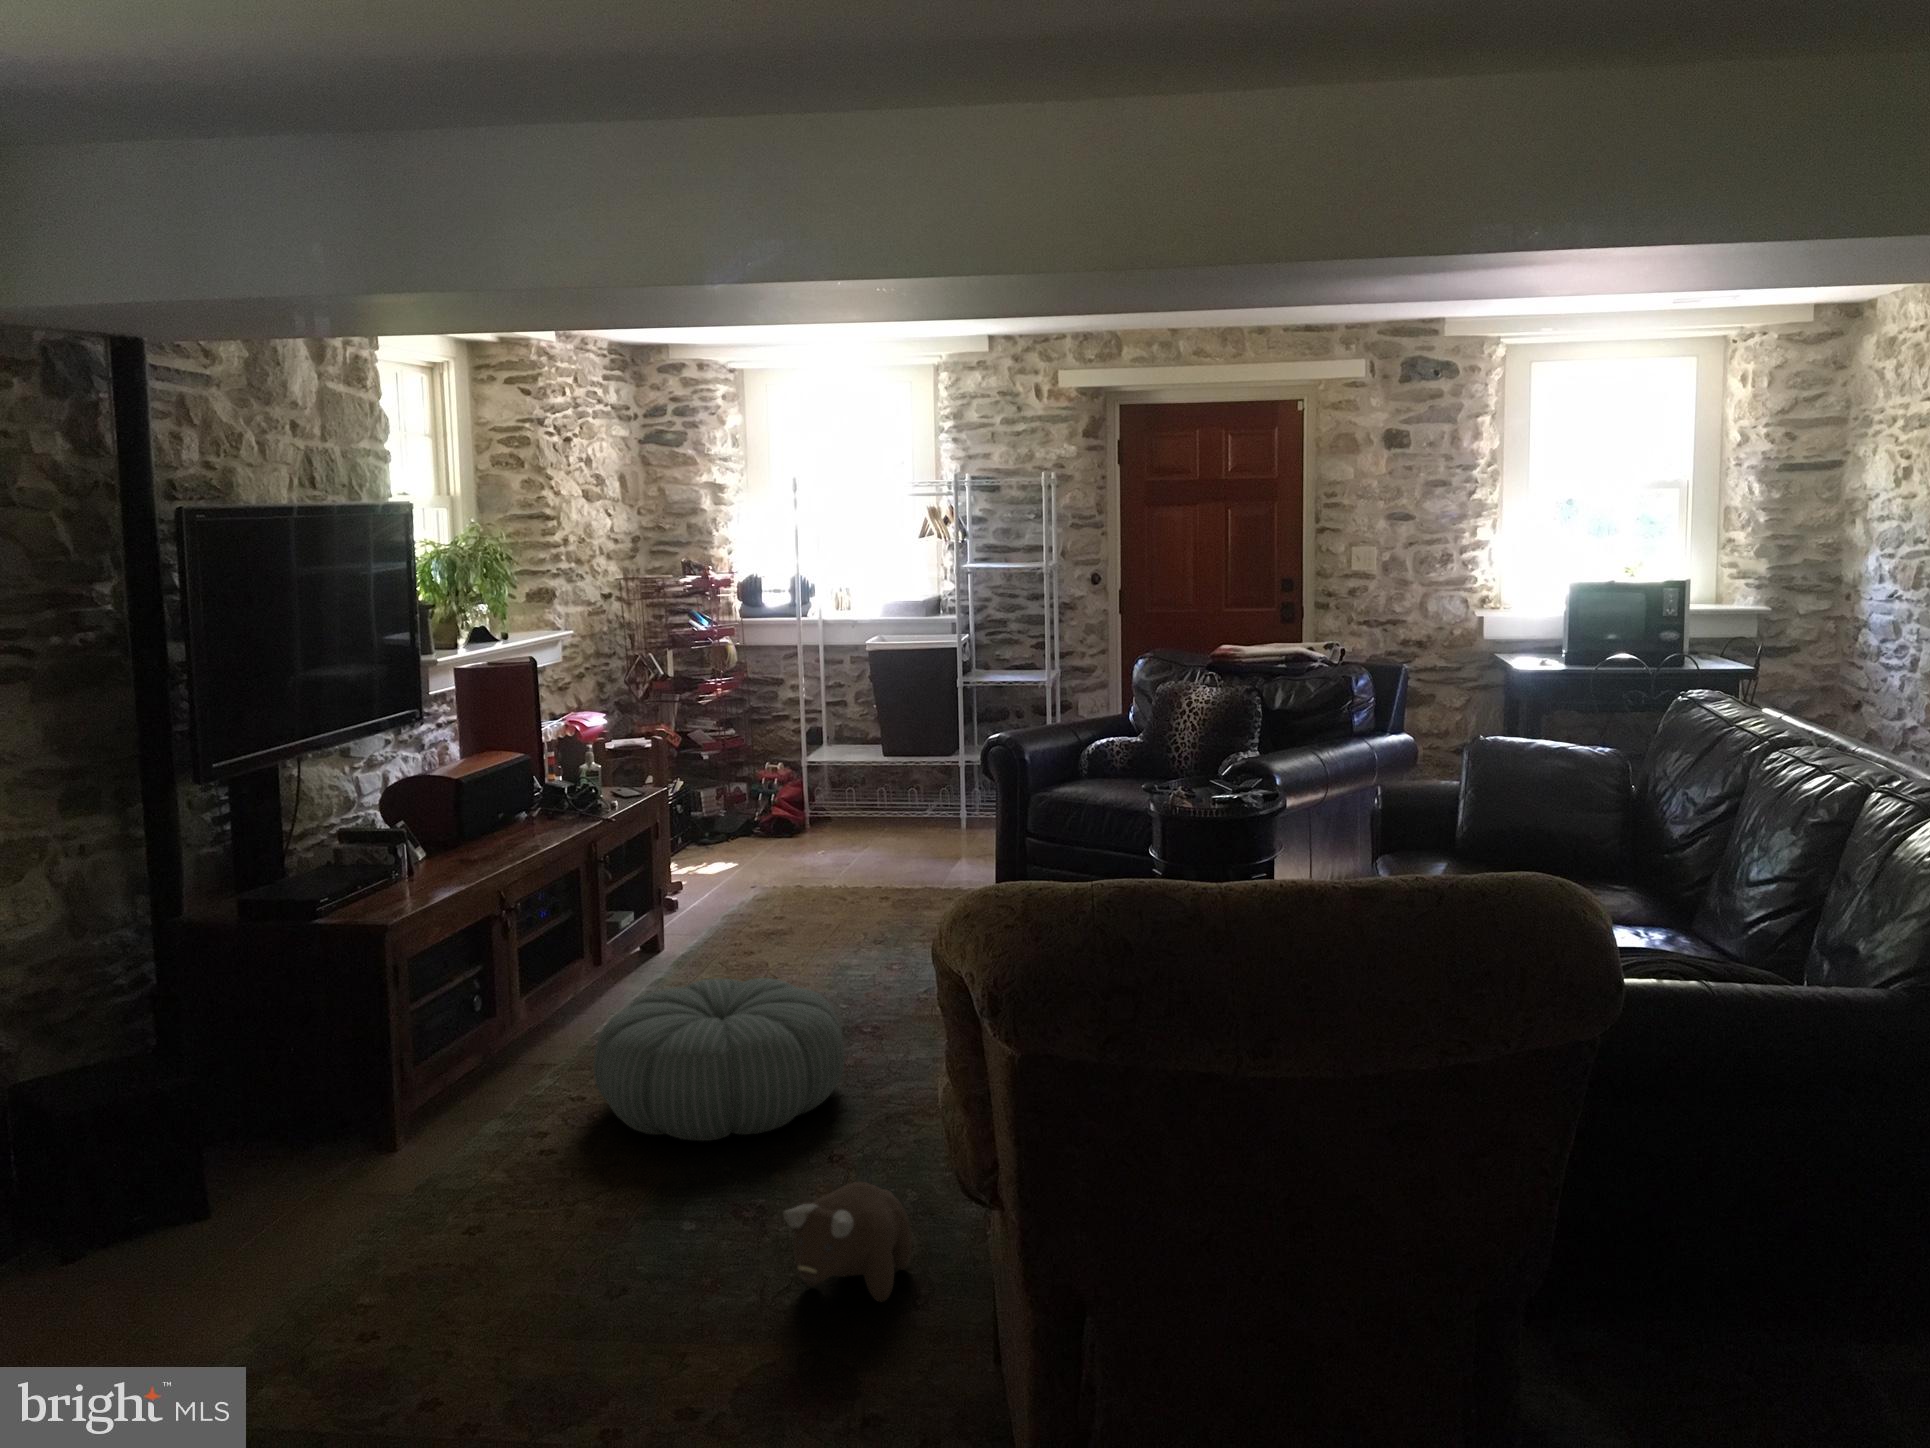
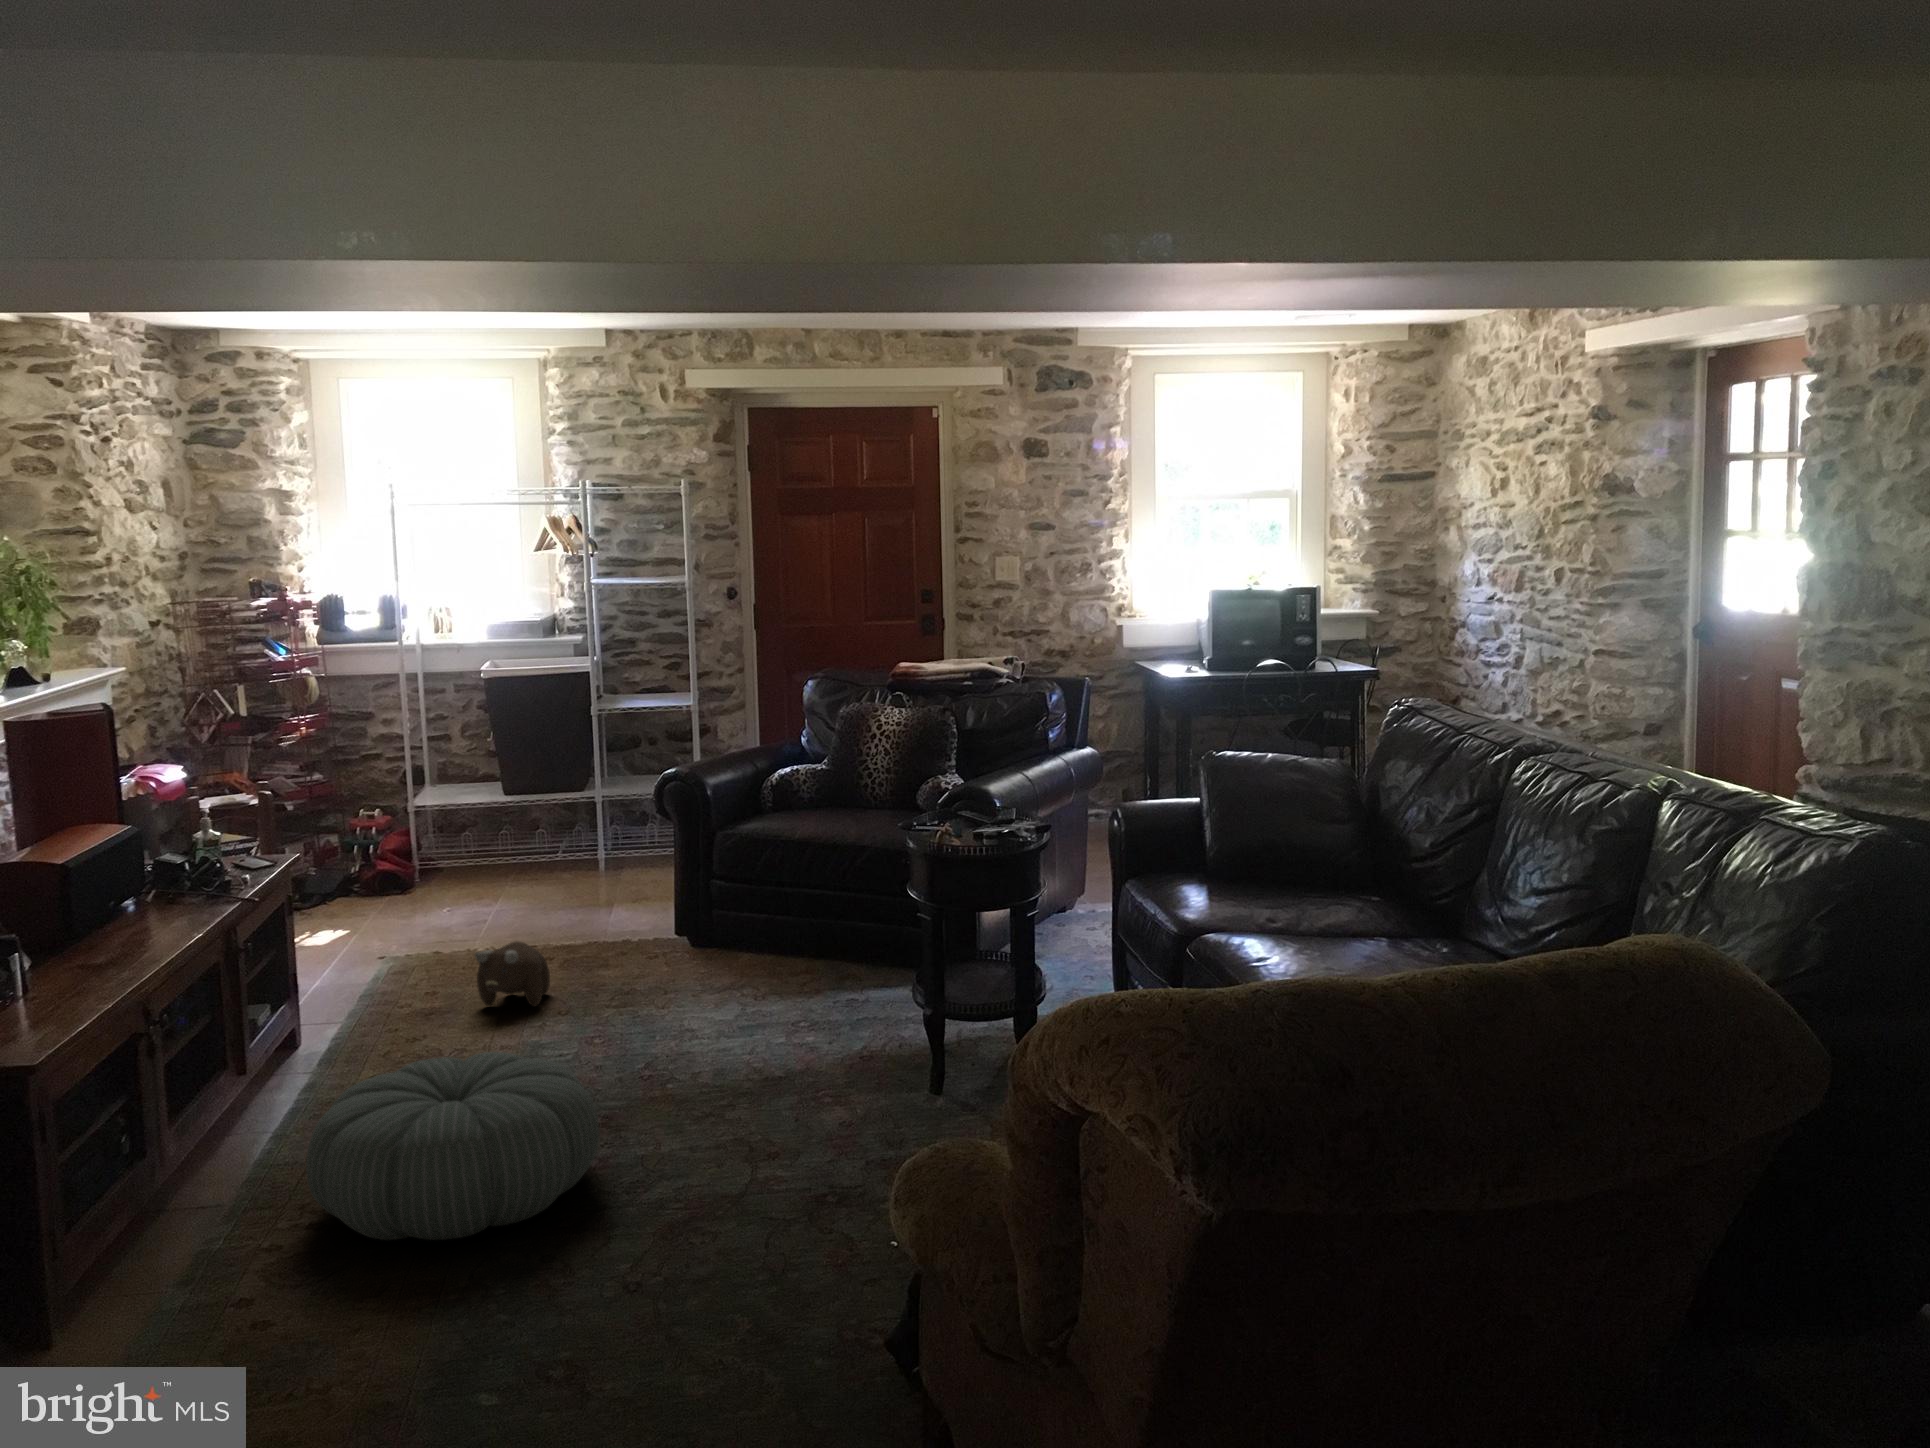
plush toy: present [784,1182,912,1302] -> present [475,941,550,1007]

